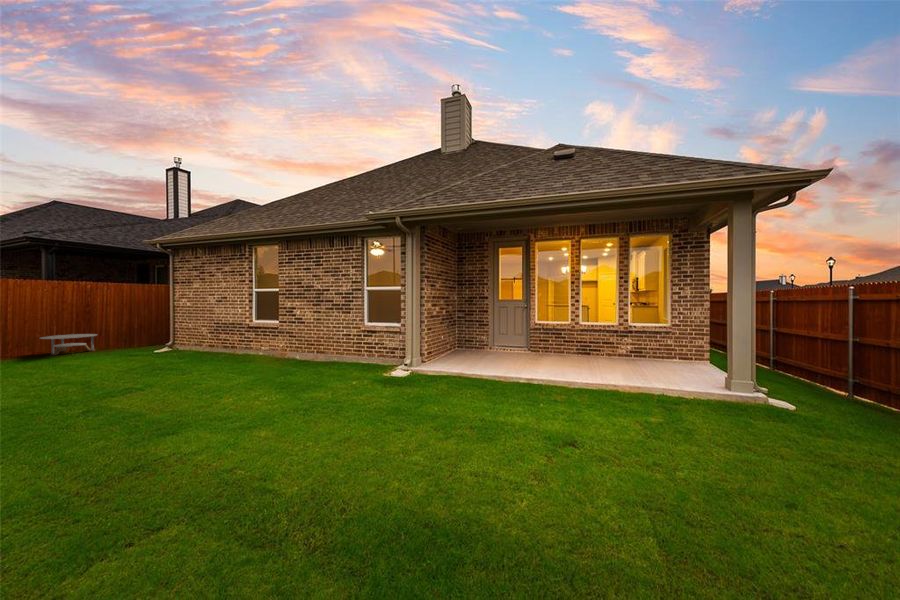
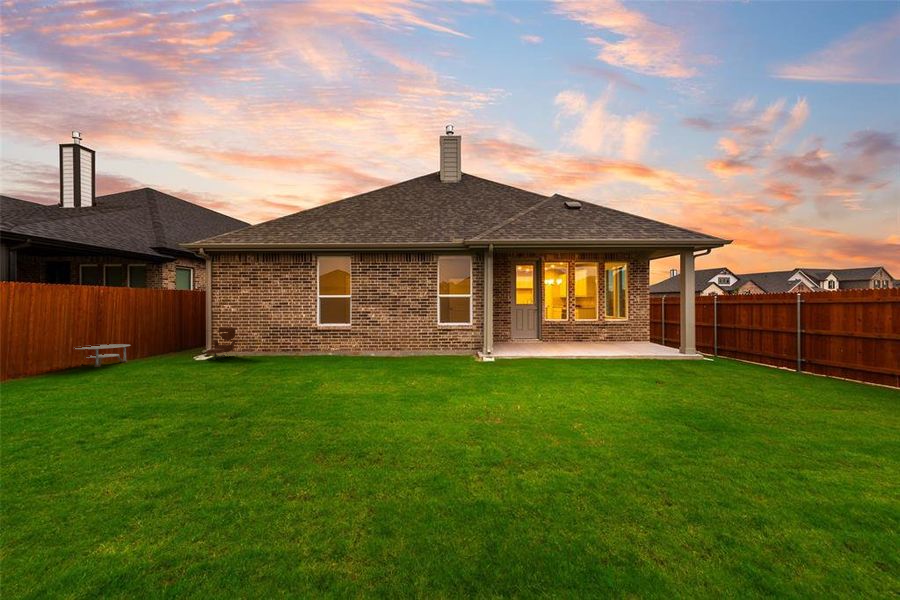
lounge chair: none [146,321,189,354] -> present [206,327,239,360]

